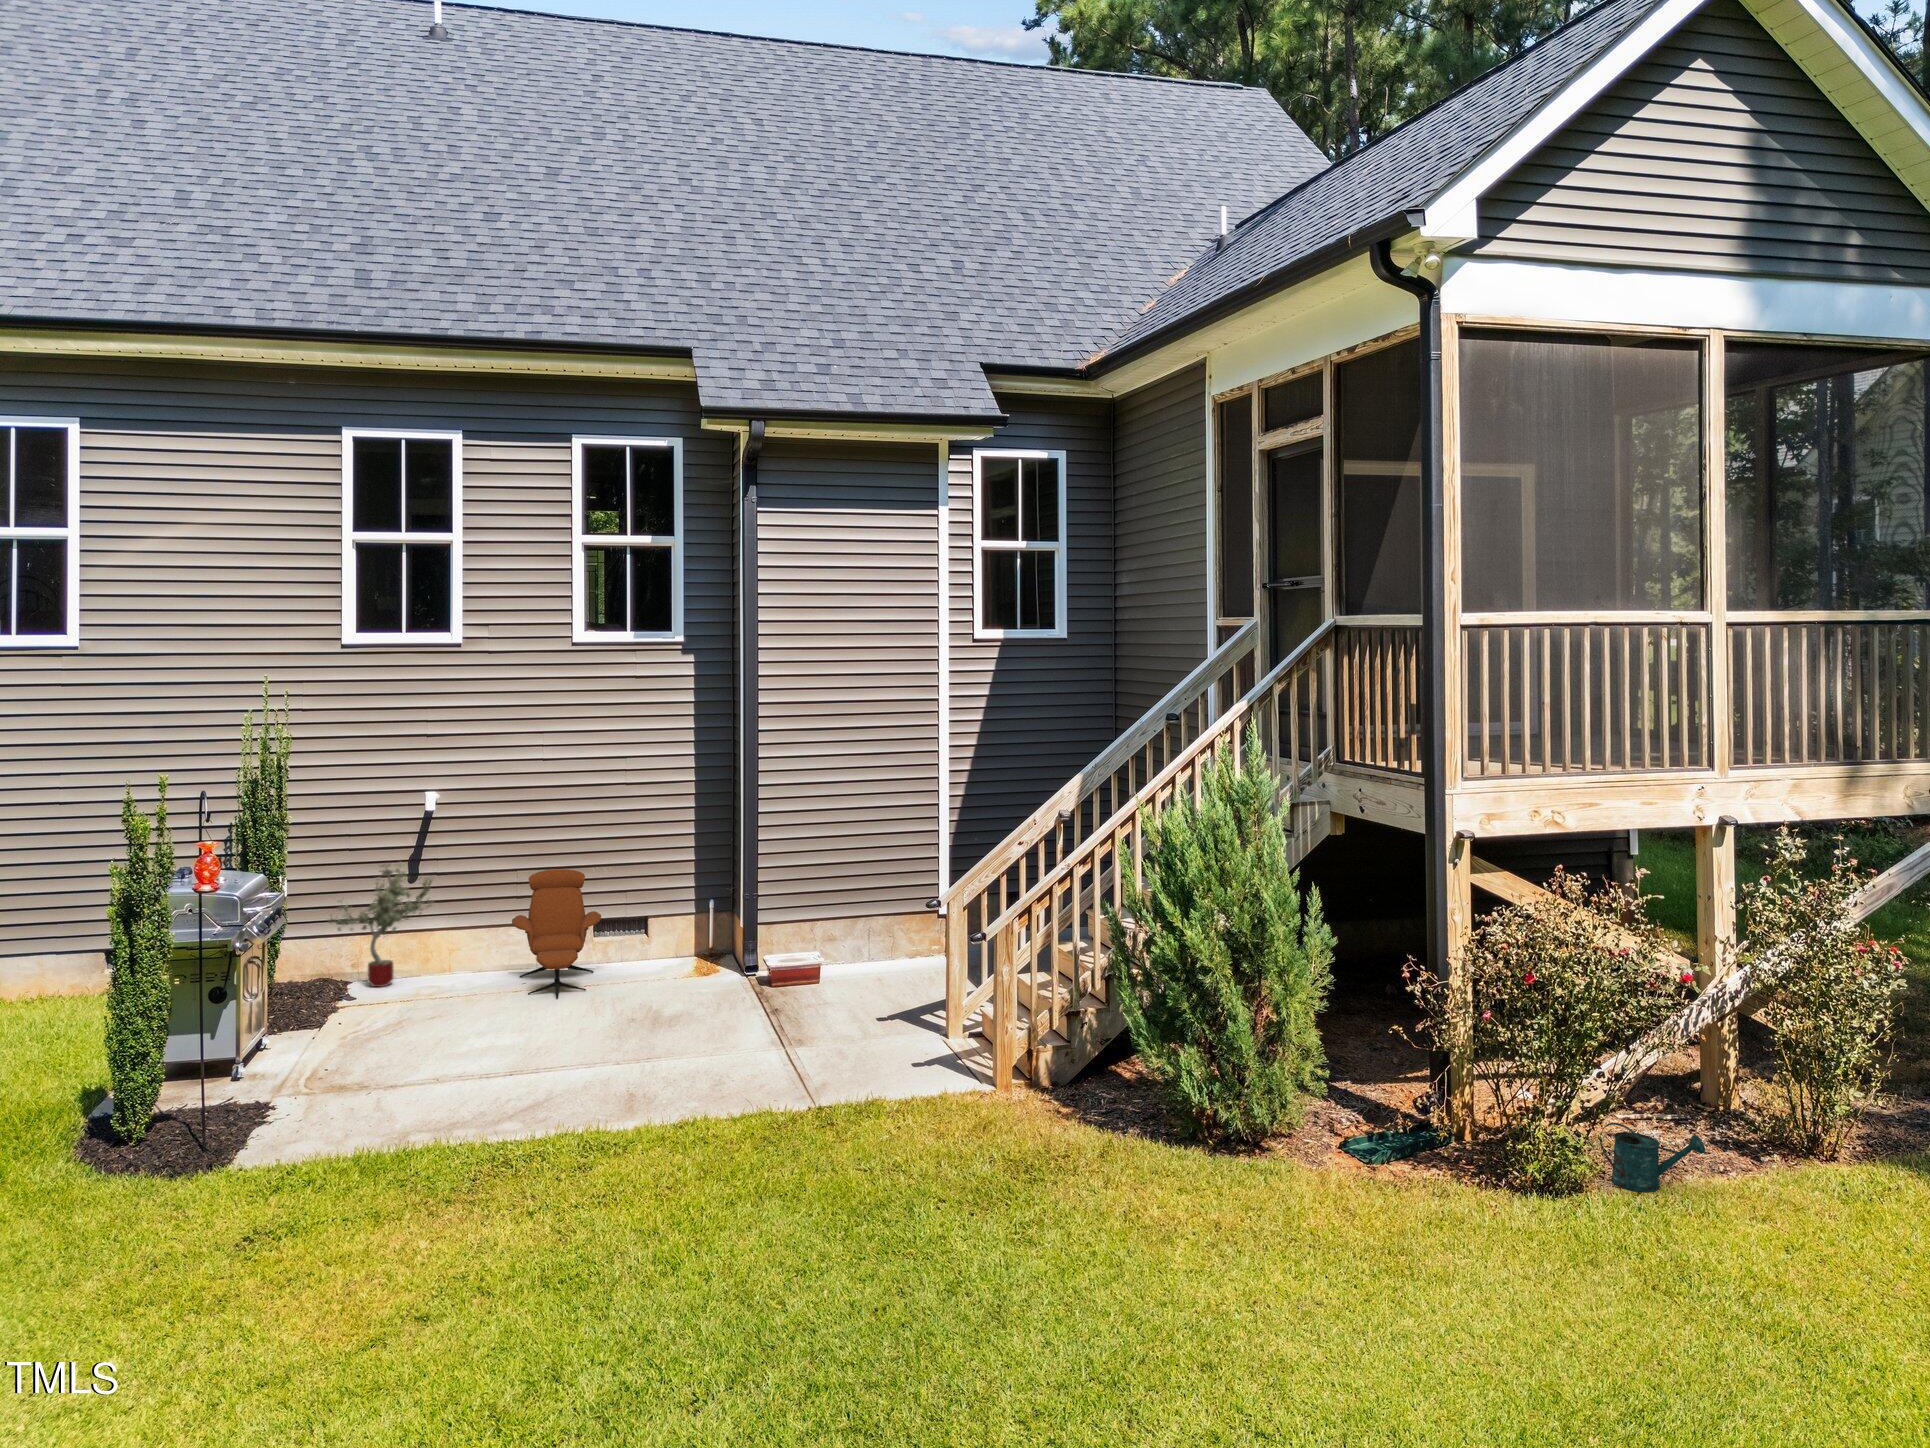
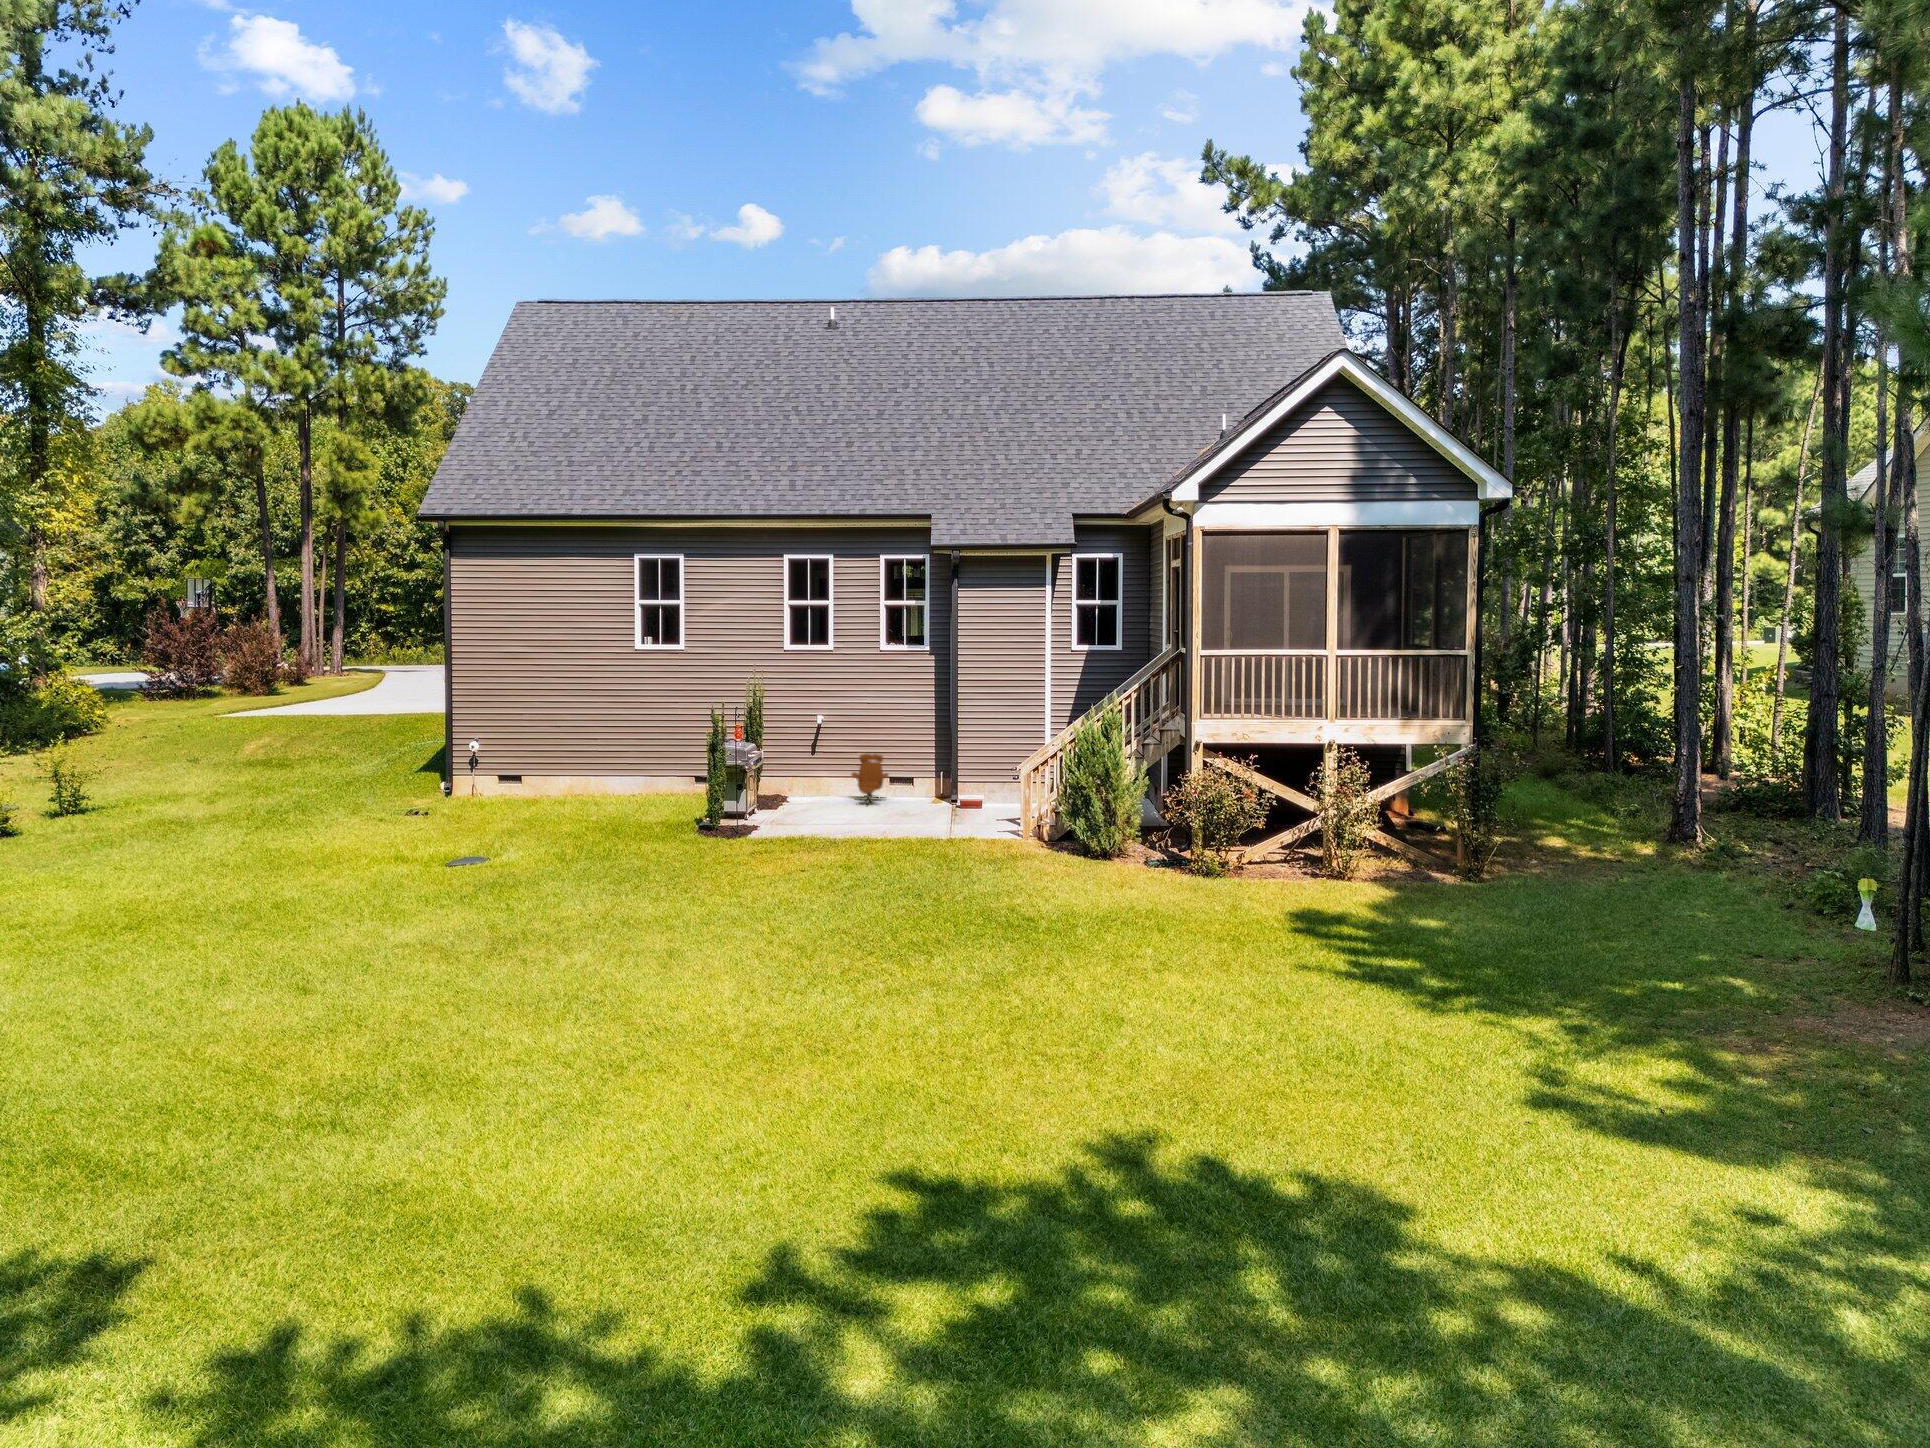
potted tree: present [328,862,433,987] -> none [777,745,820,799]
watering can: present [1600,1123,1705,1192] -> none [1217,853,1249,878]

